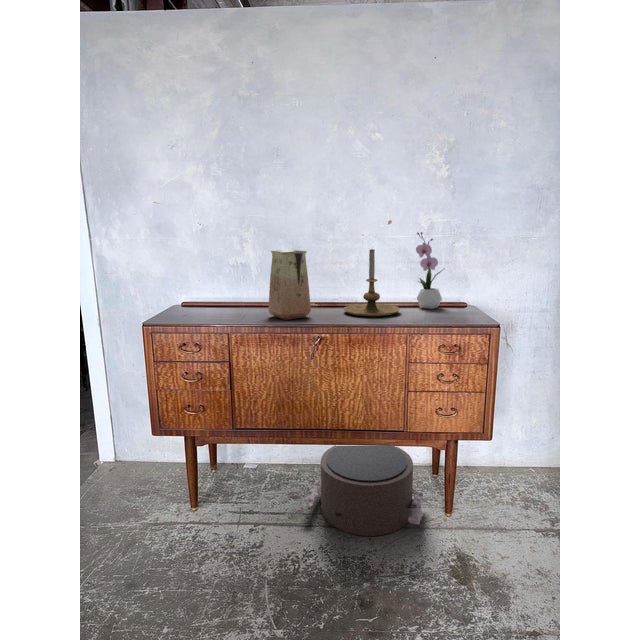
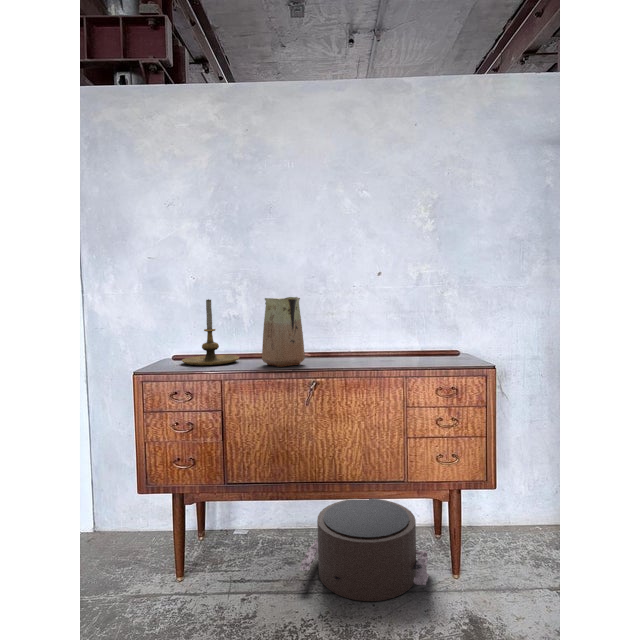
flower arrangement: present [416,232,442,309] -> none [407,280,437,356]
candle holder: present [344,249,400,316] -> present [182,299,239,365]

